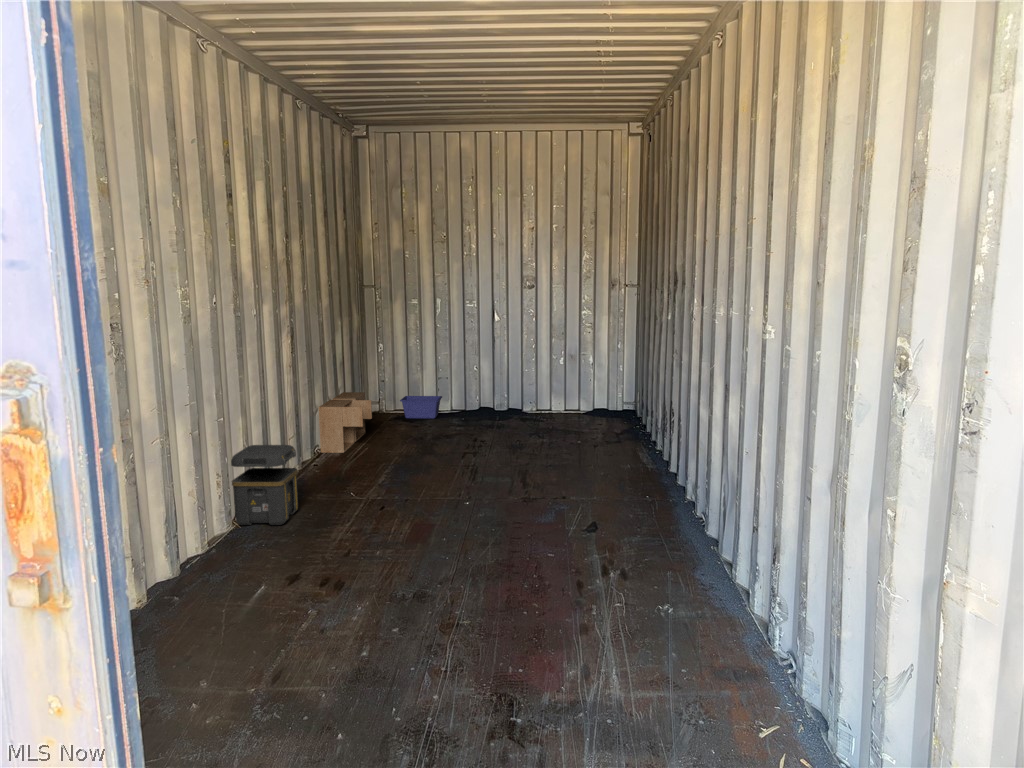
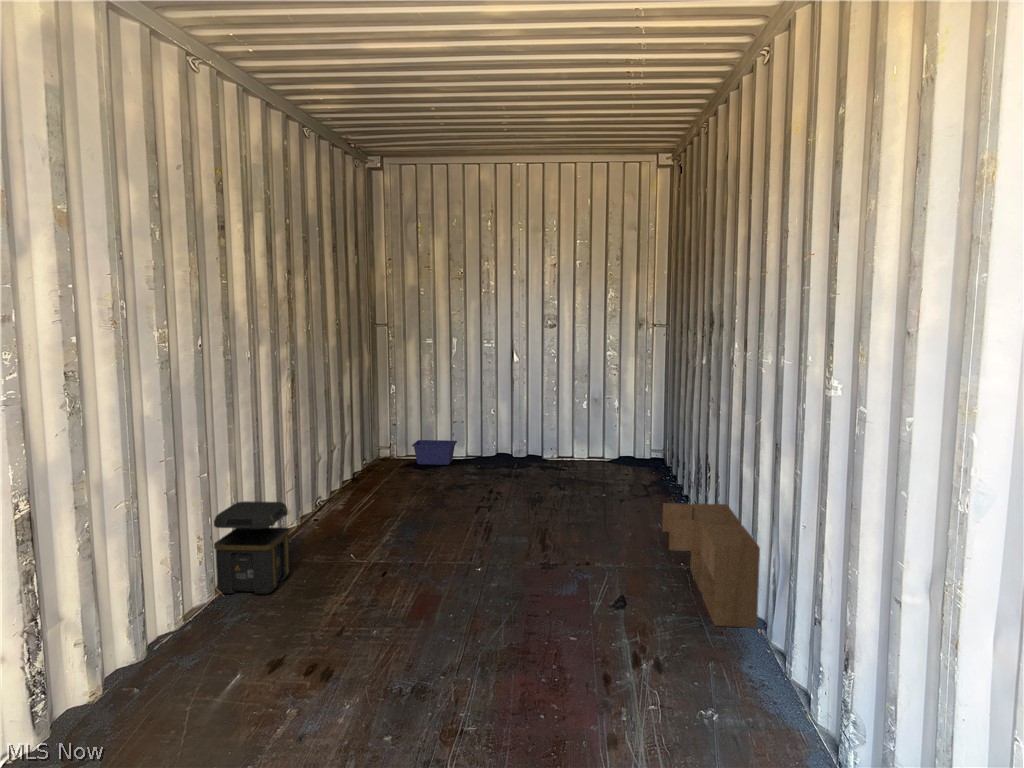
storage cabinet: present [319,392,372,453] -> present [662,503,760,628]

